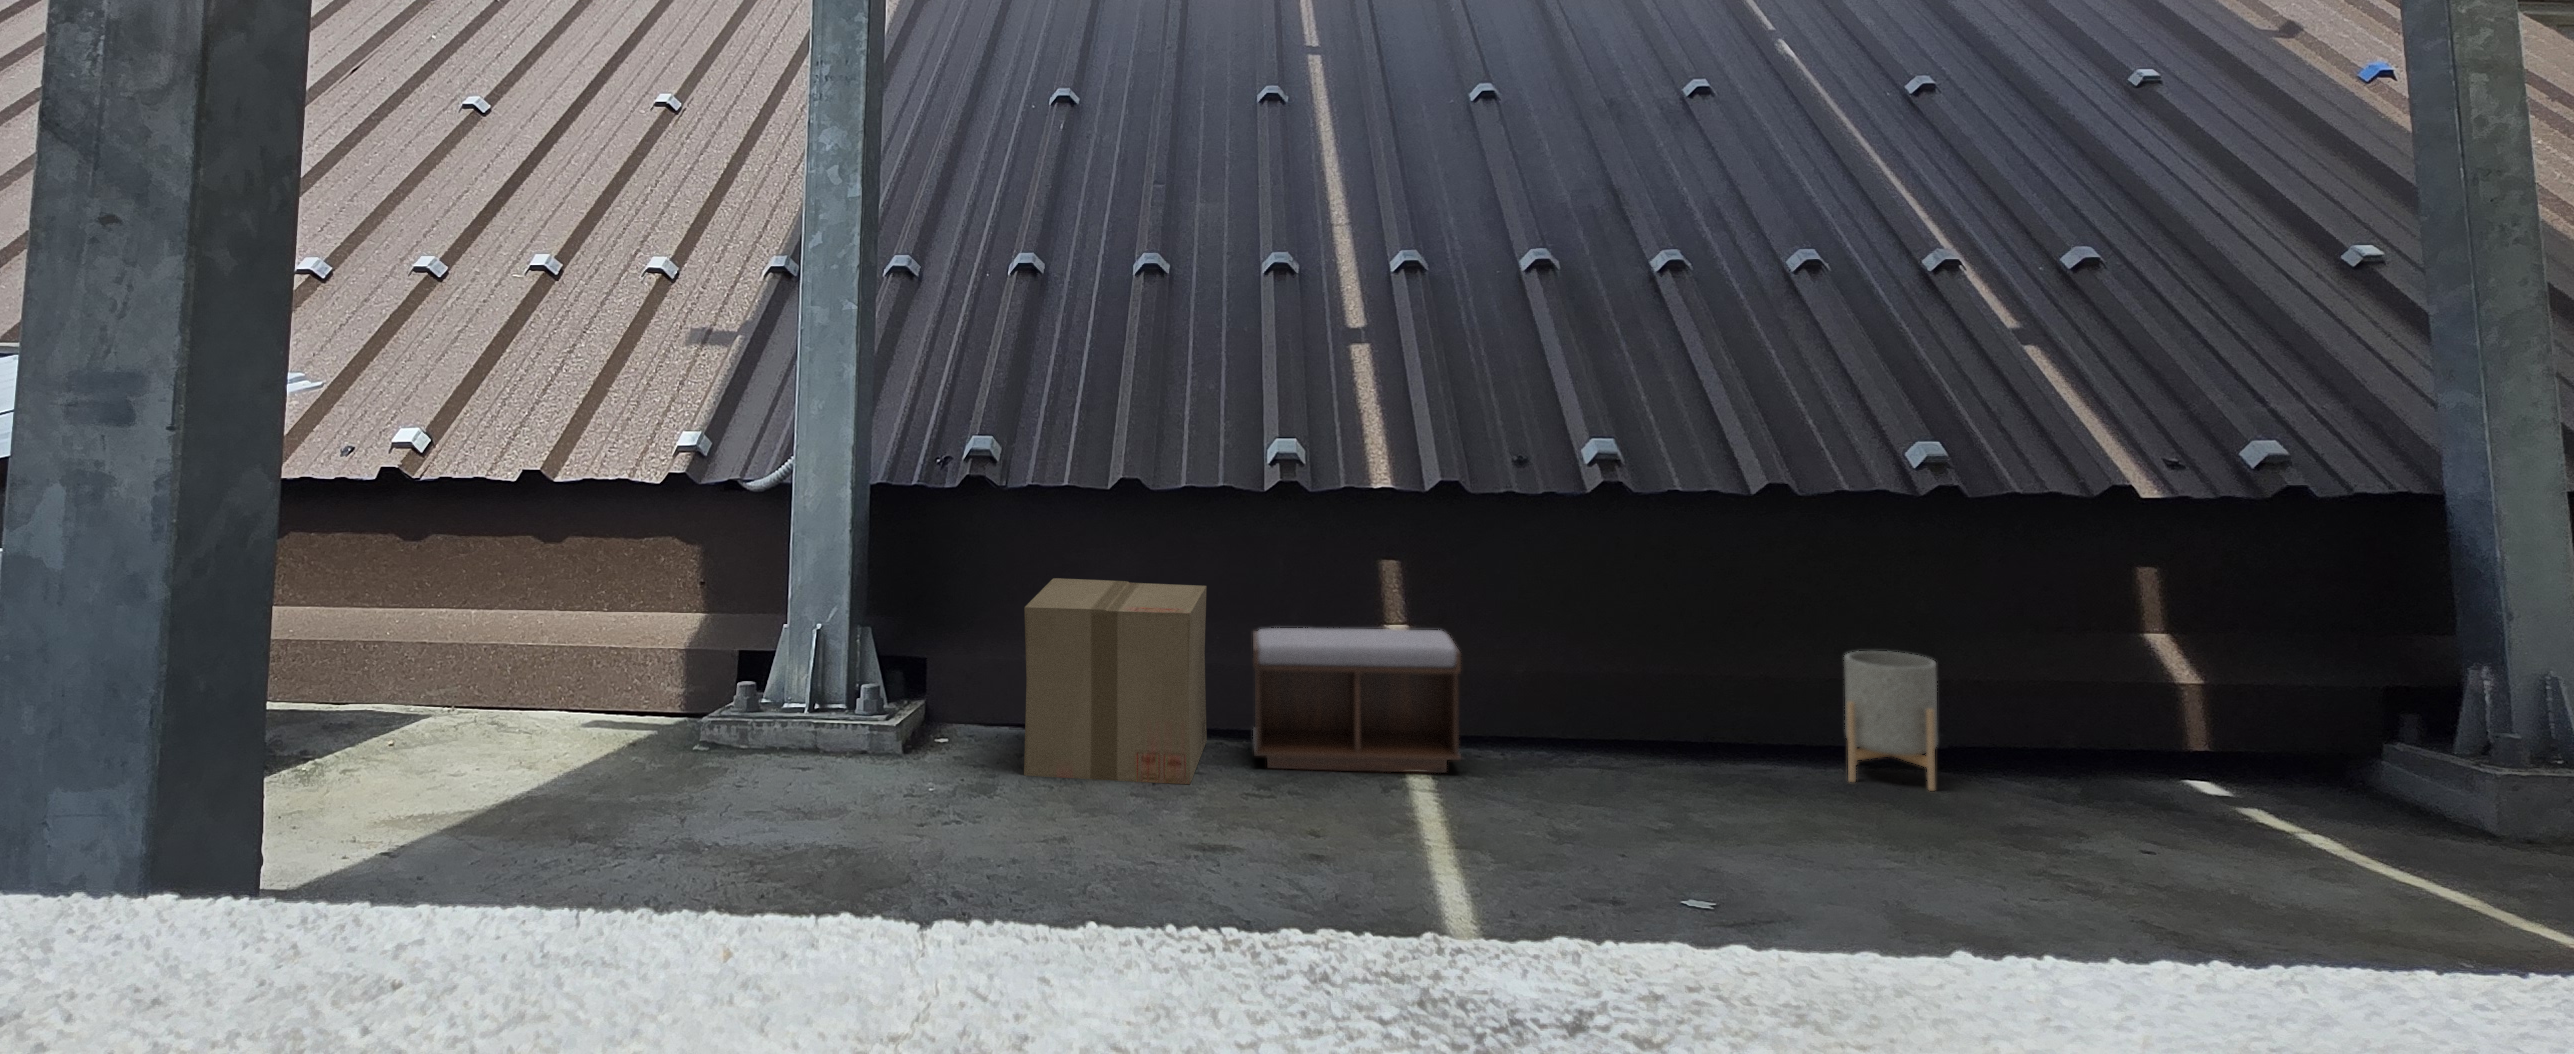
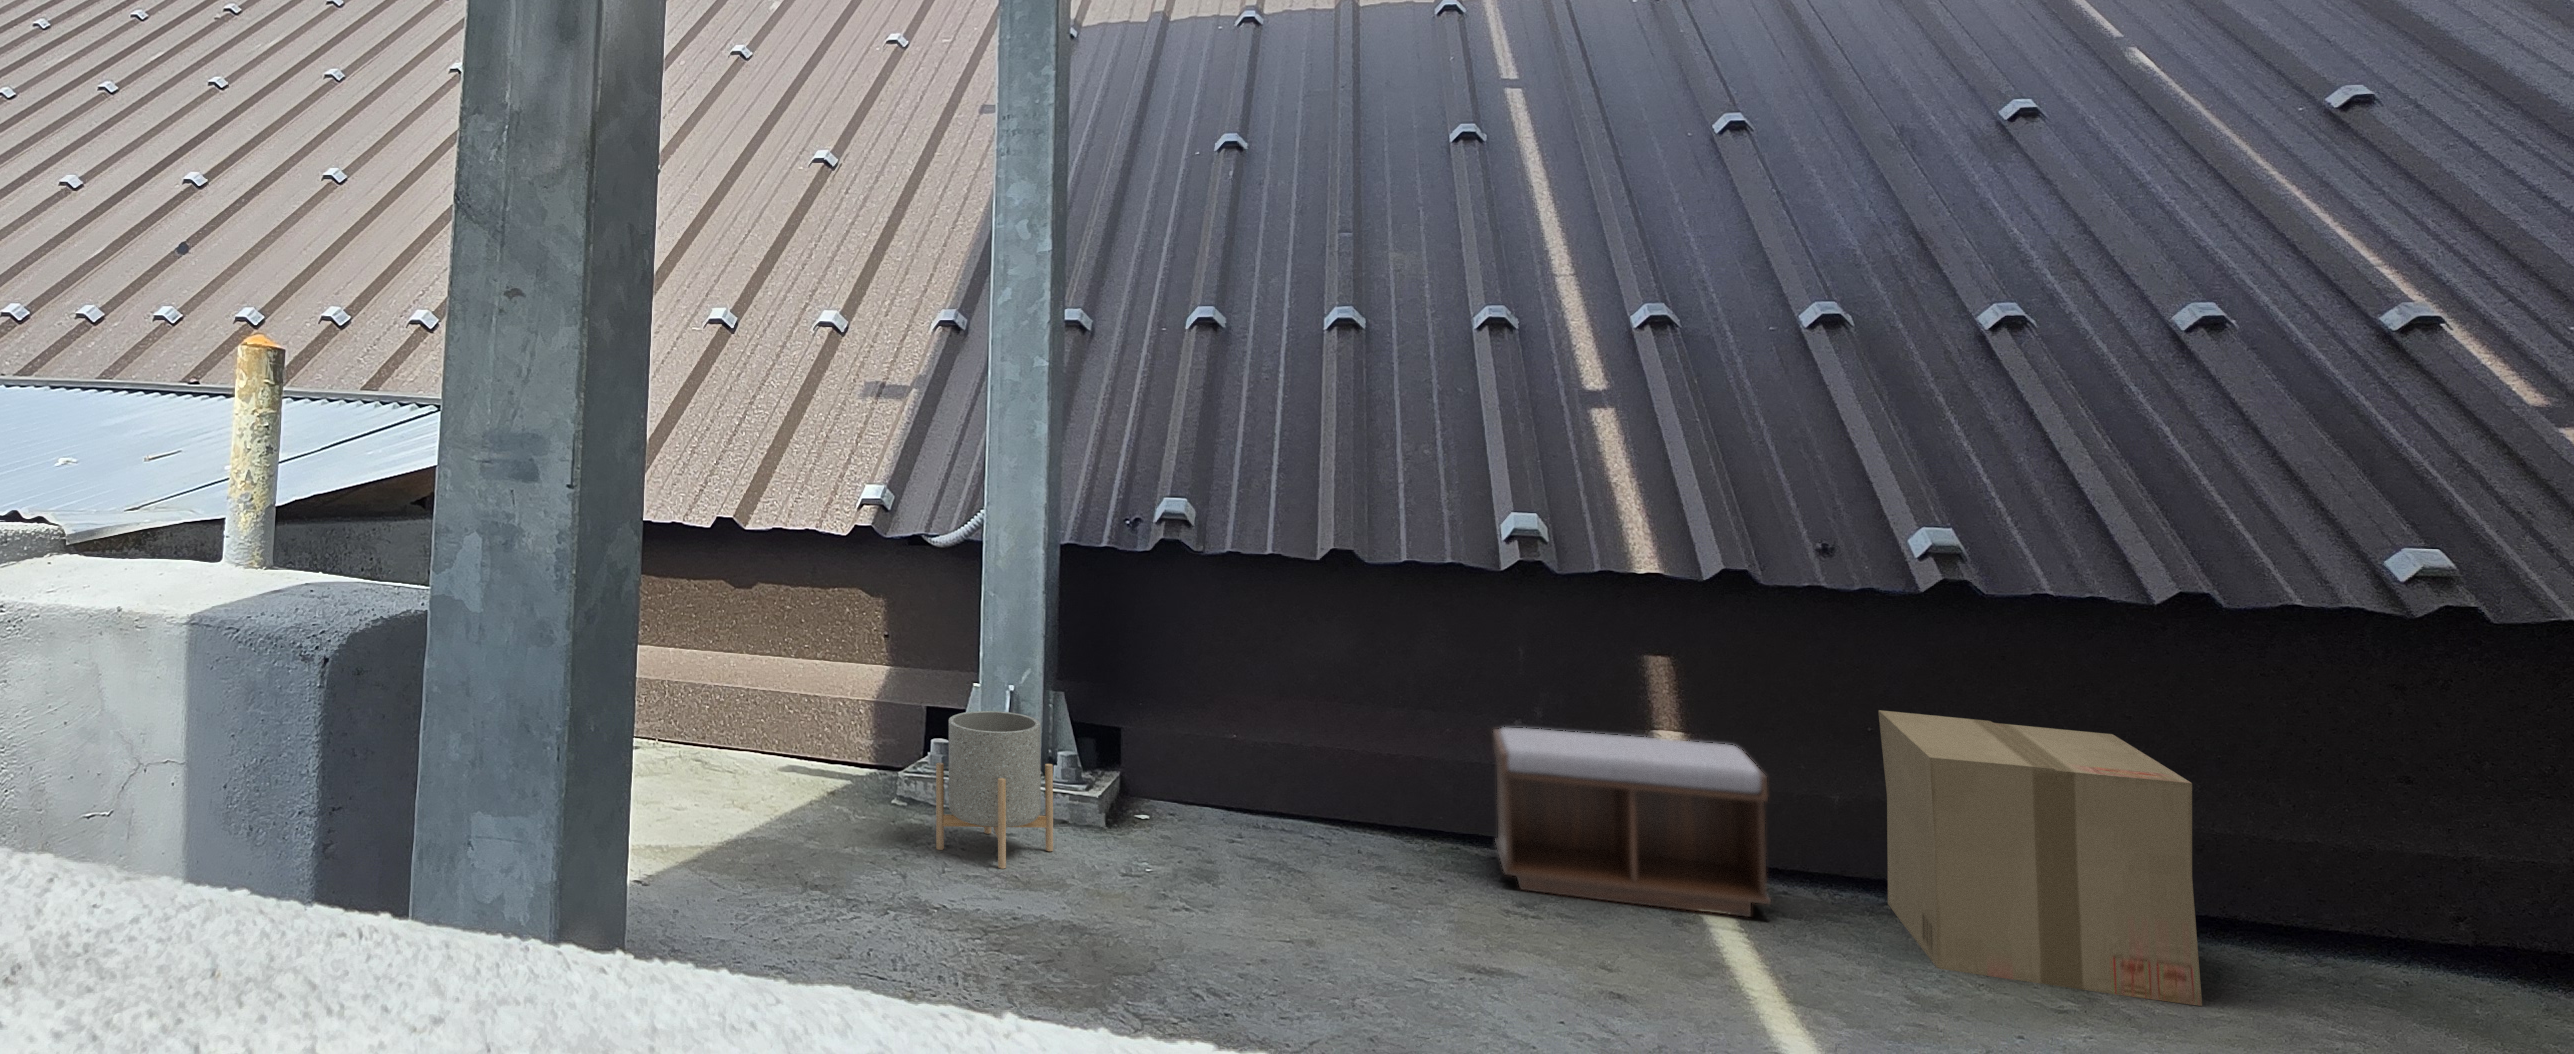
cardboard box: present [1024,578,1207,784] -> present [1878,710,2202,1006]
planter: present [1844,651,1938,791] -> present [936,711,1053,869]

